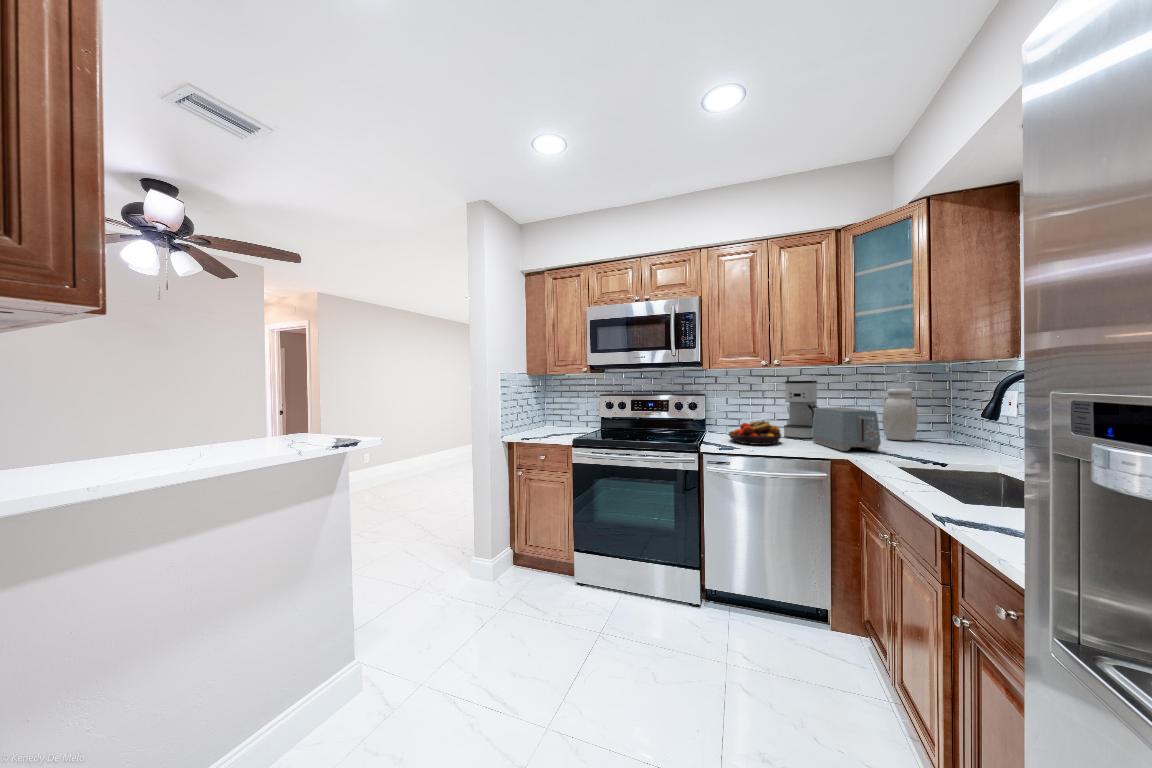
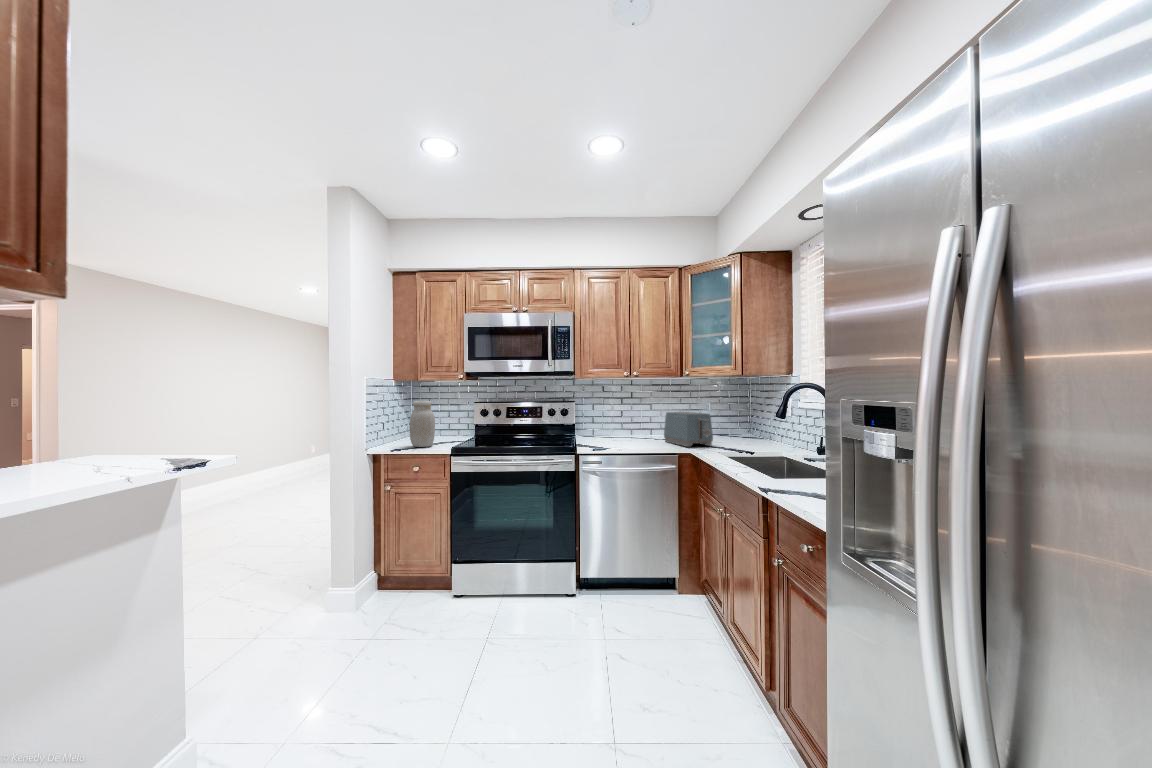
coffee maker: present [784,381,818,439] -> none [642,389,670,439]
jar: present [882,388,918,441] -> present [410,401,435,447]
fruit bowl: present [729,421,781,445] -> none [598,424,641,445]

